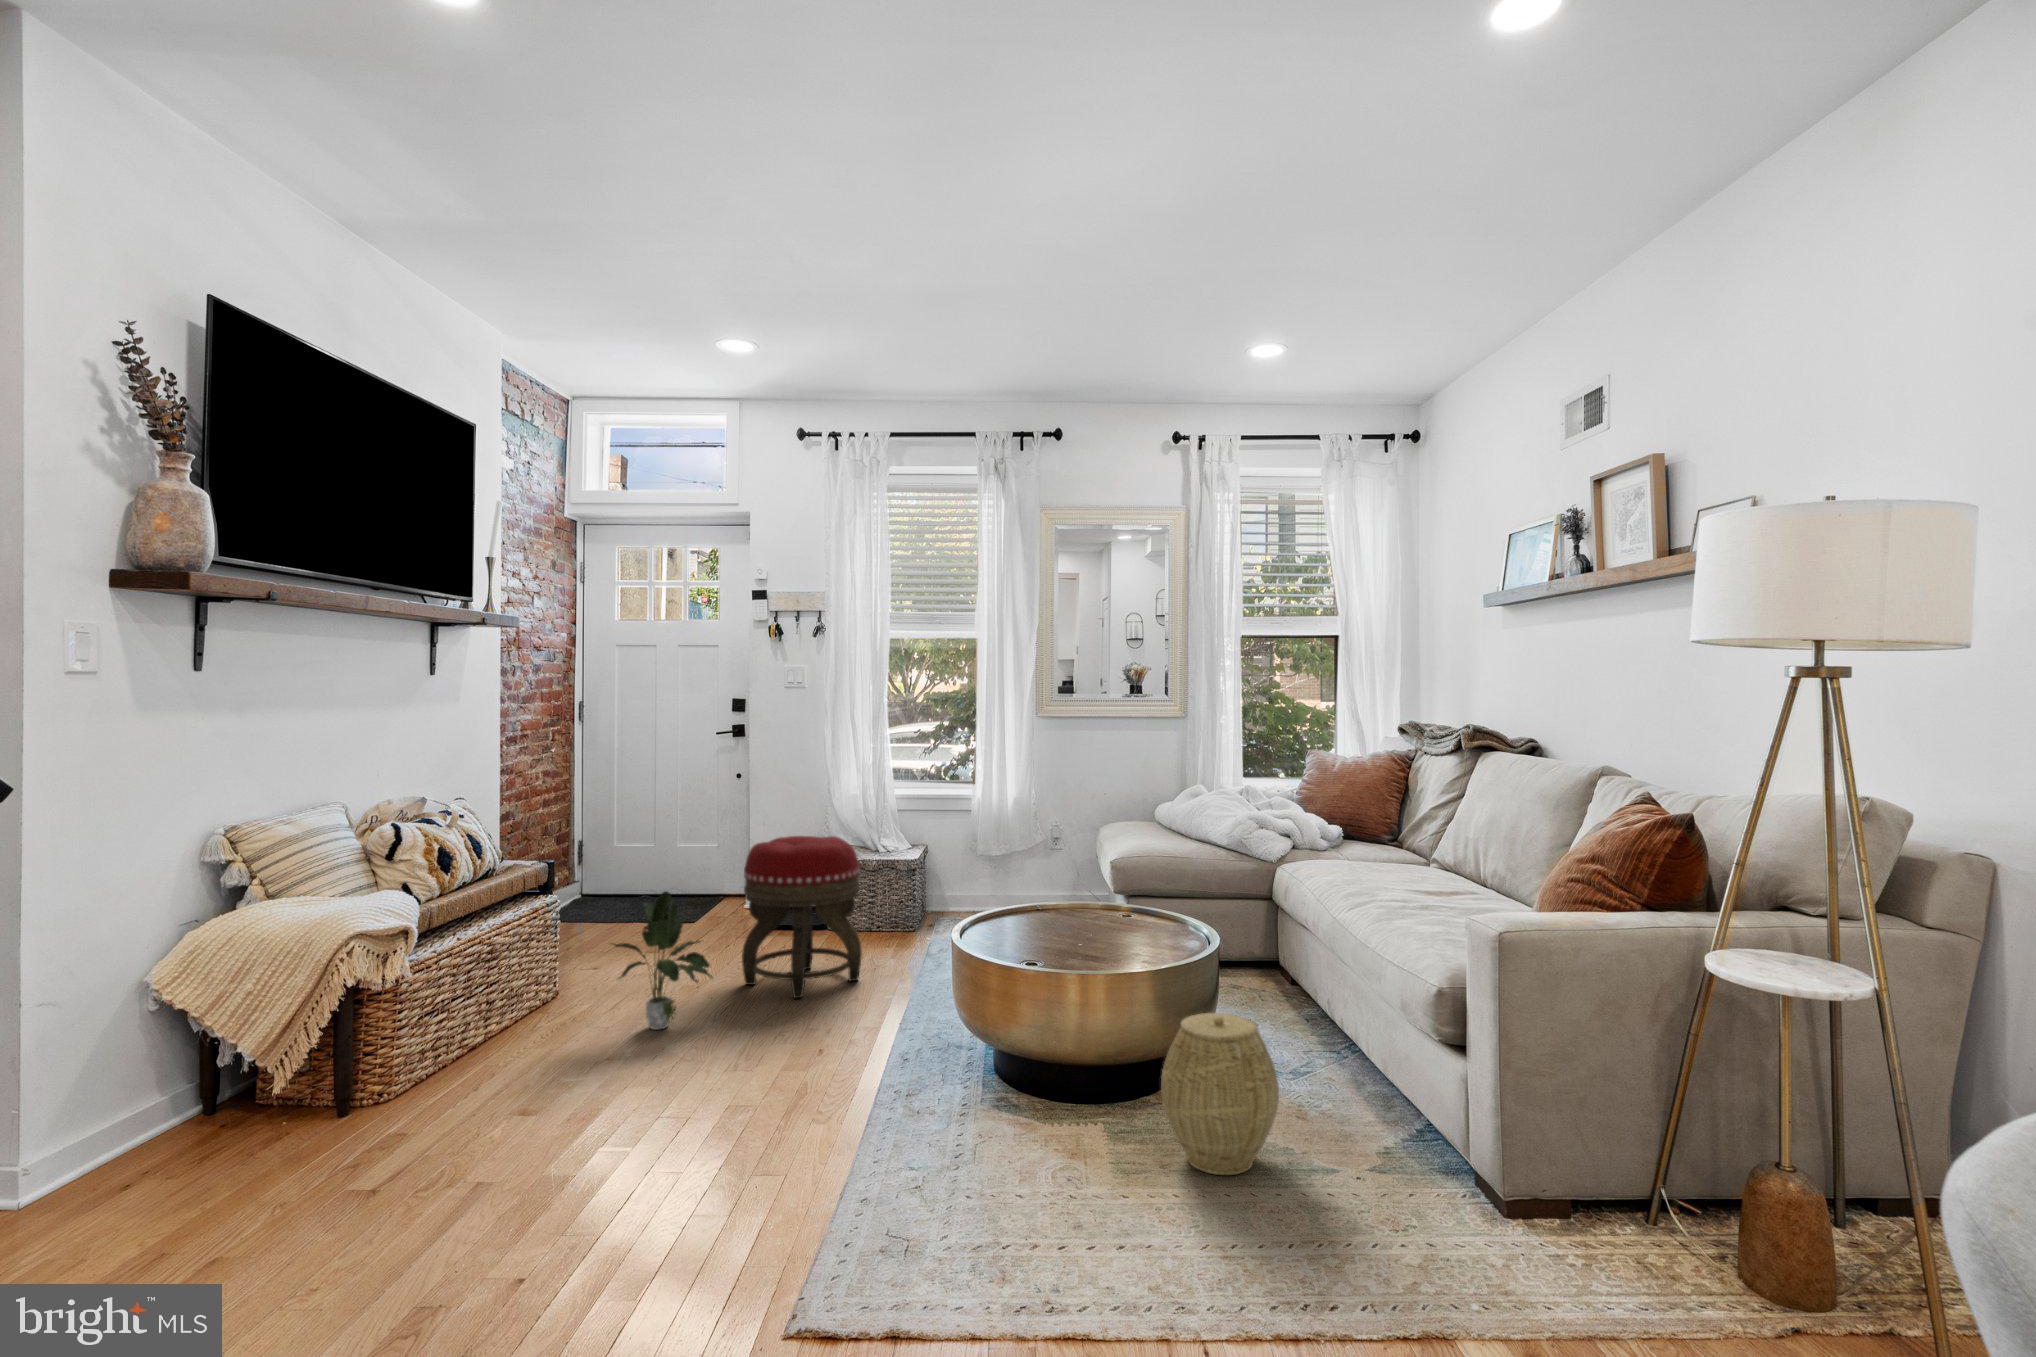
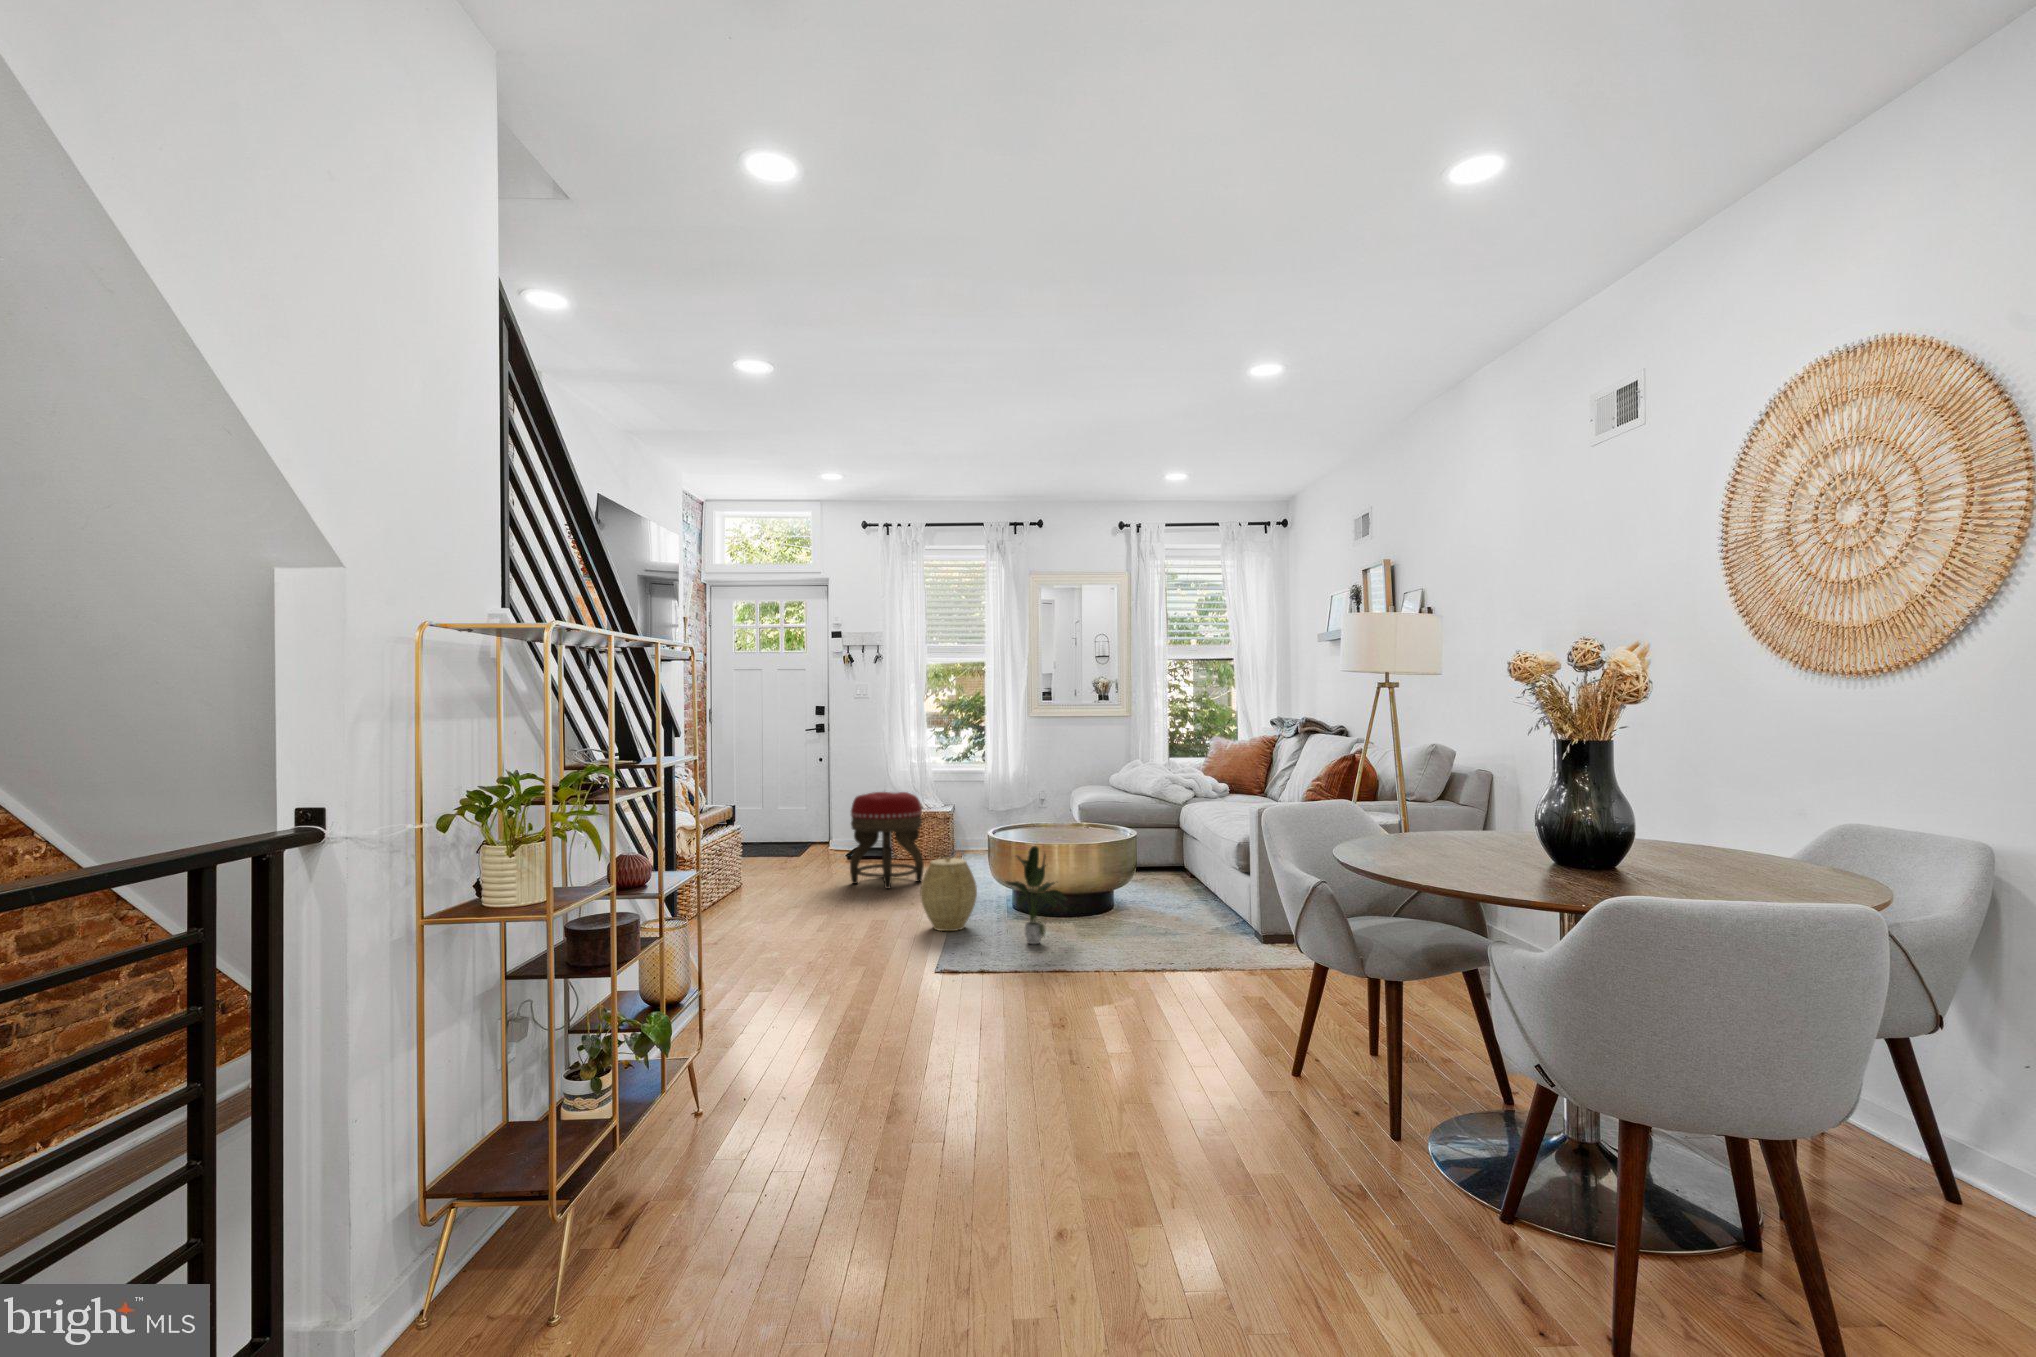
potted plant: present [614,891,712,1030] -> present [1006,846,1068,944]
woven basket: present [1161,1013,1279,1175] -> present [920,858,977,931]

